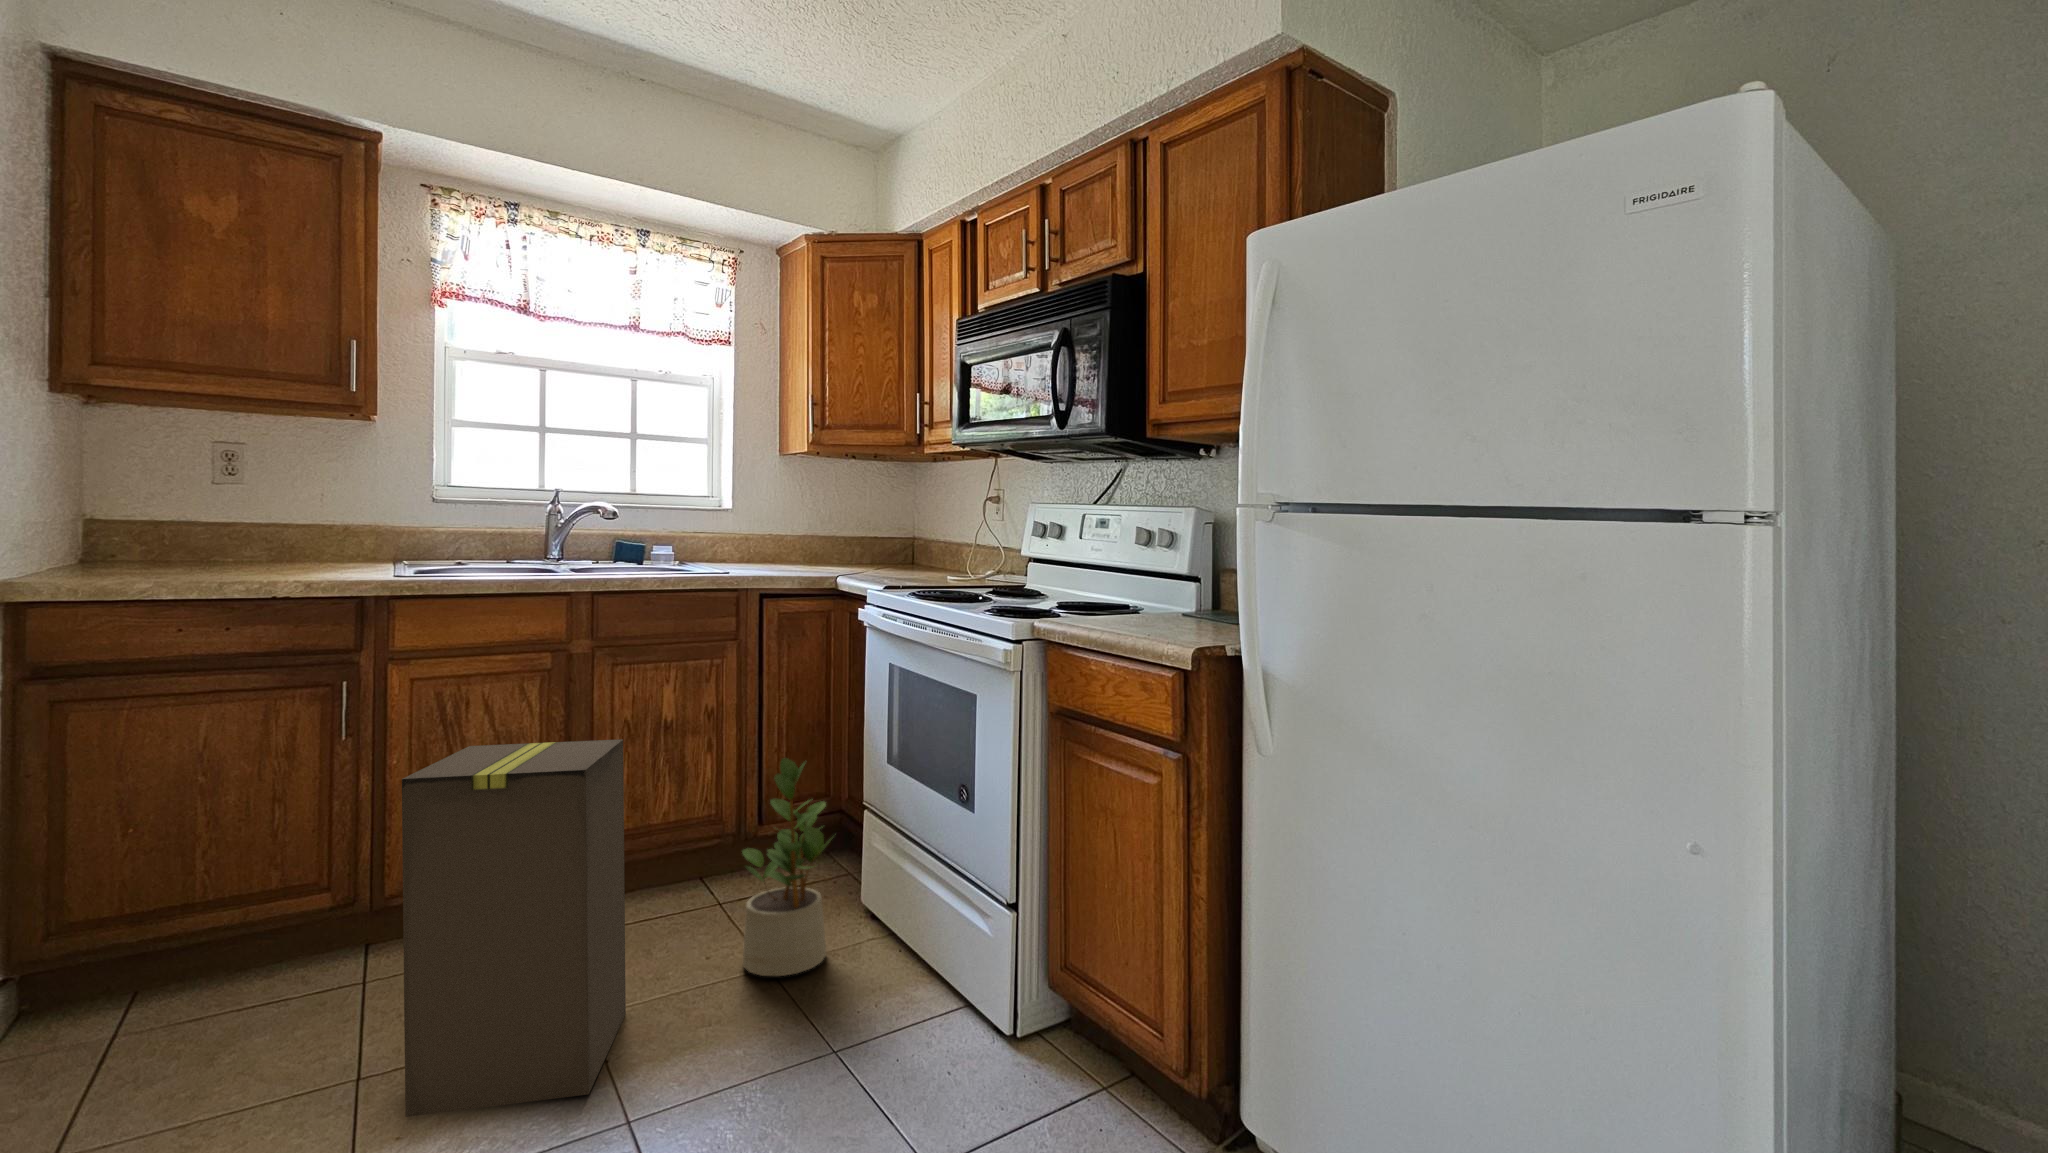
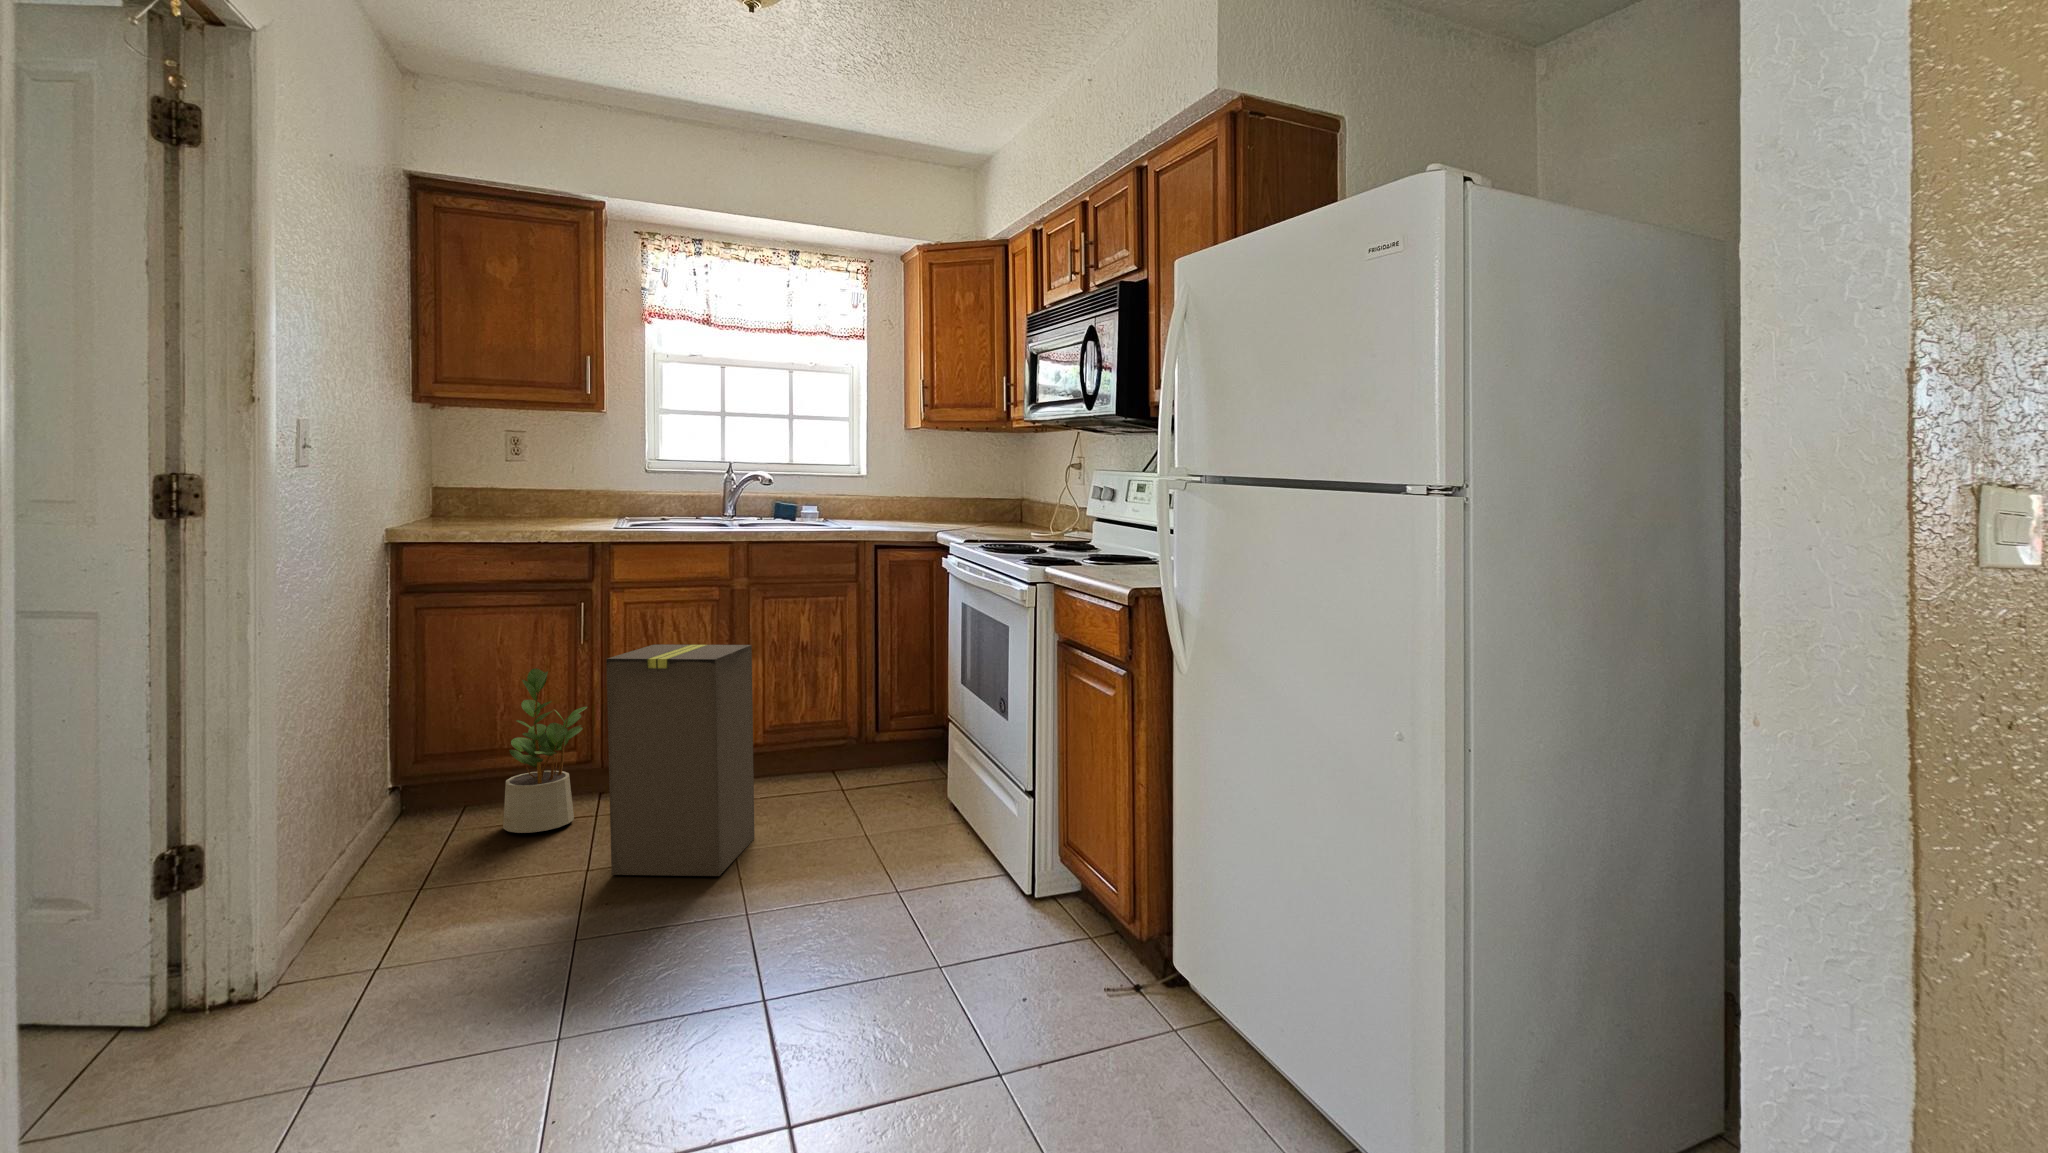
potted plant: present [742,758,832,976] -> present [503,668,587,833]

